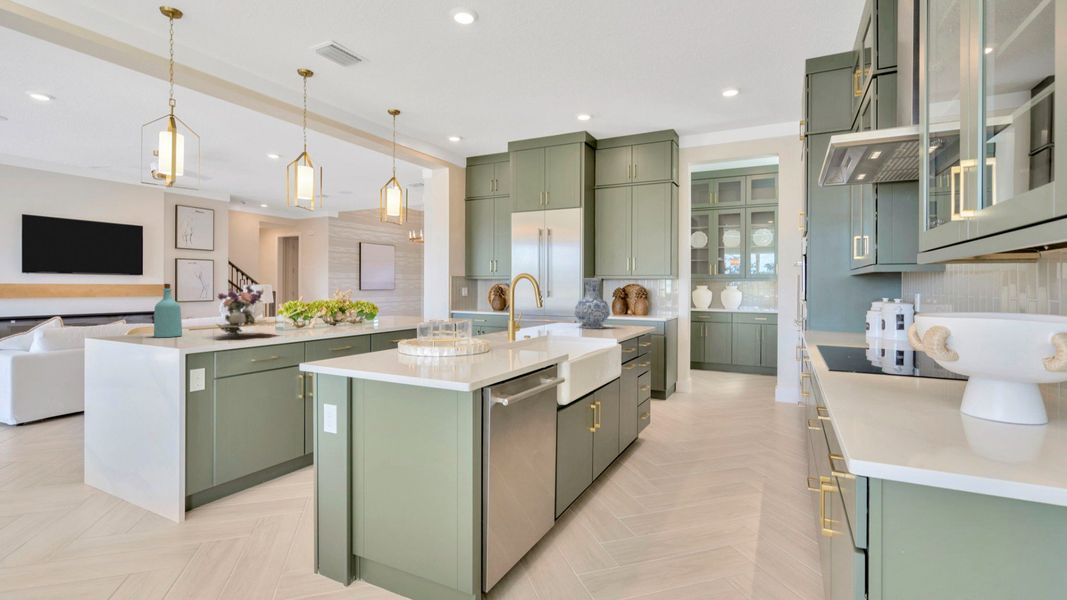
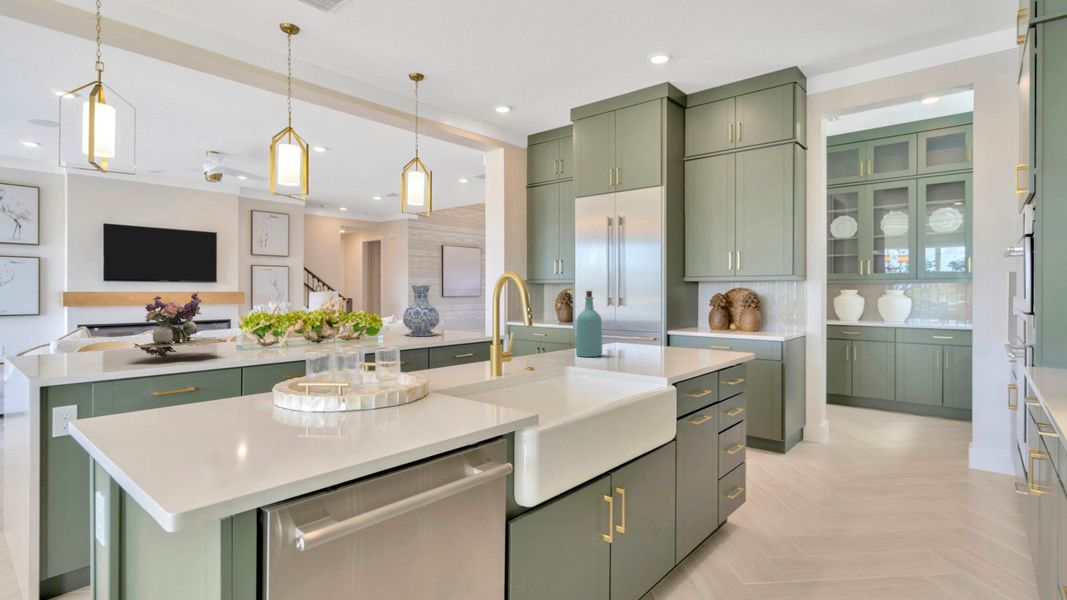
vase: present [575,278,610,329] -> present [403,285,439,336]
bottle: present [154,284,182,337] -> present [576,291,602,357]

